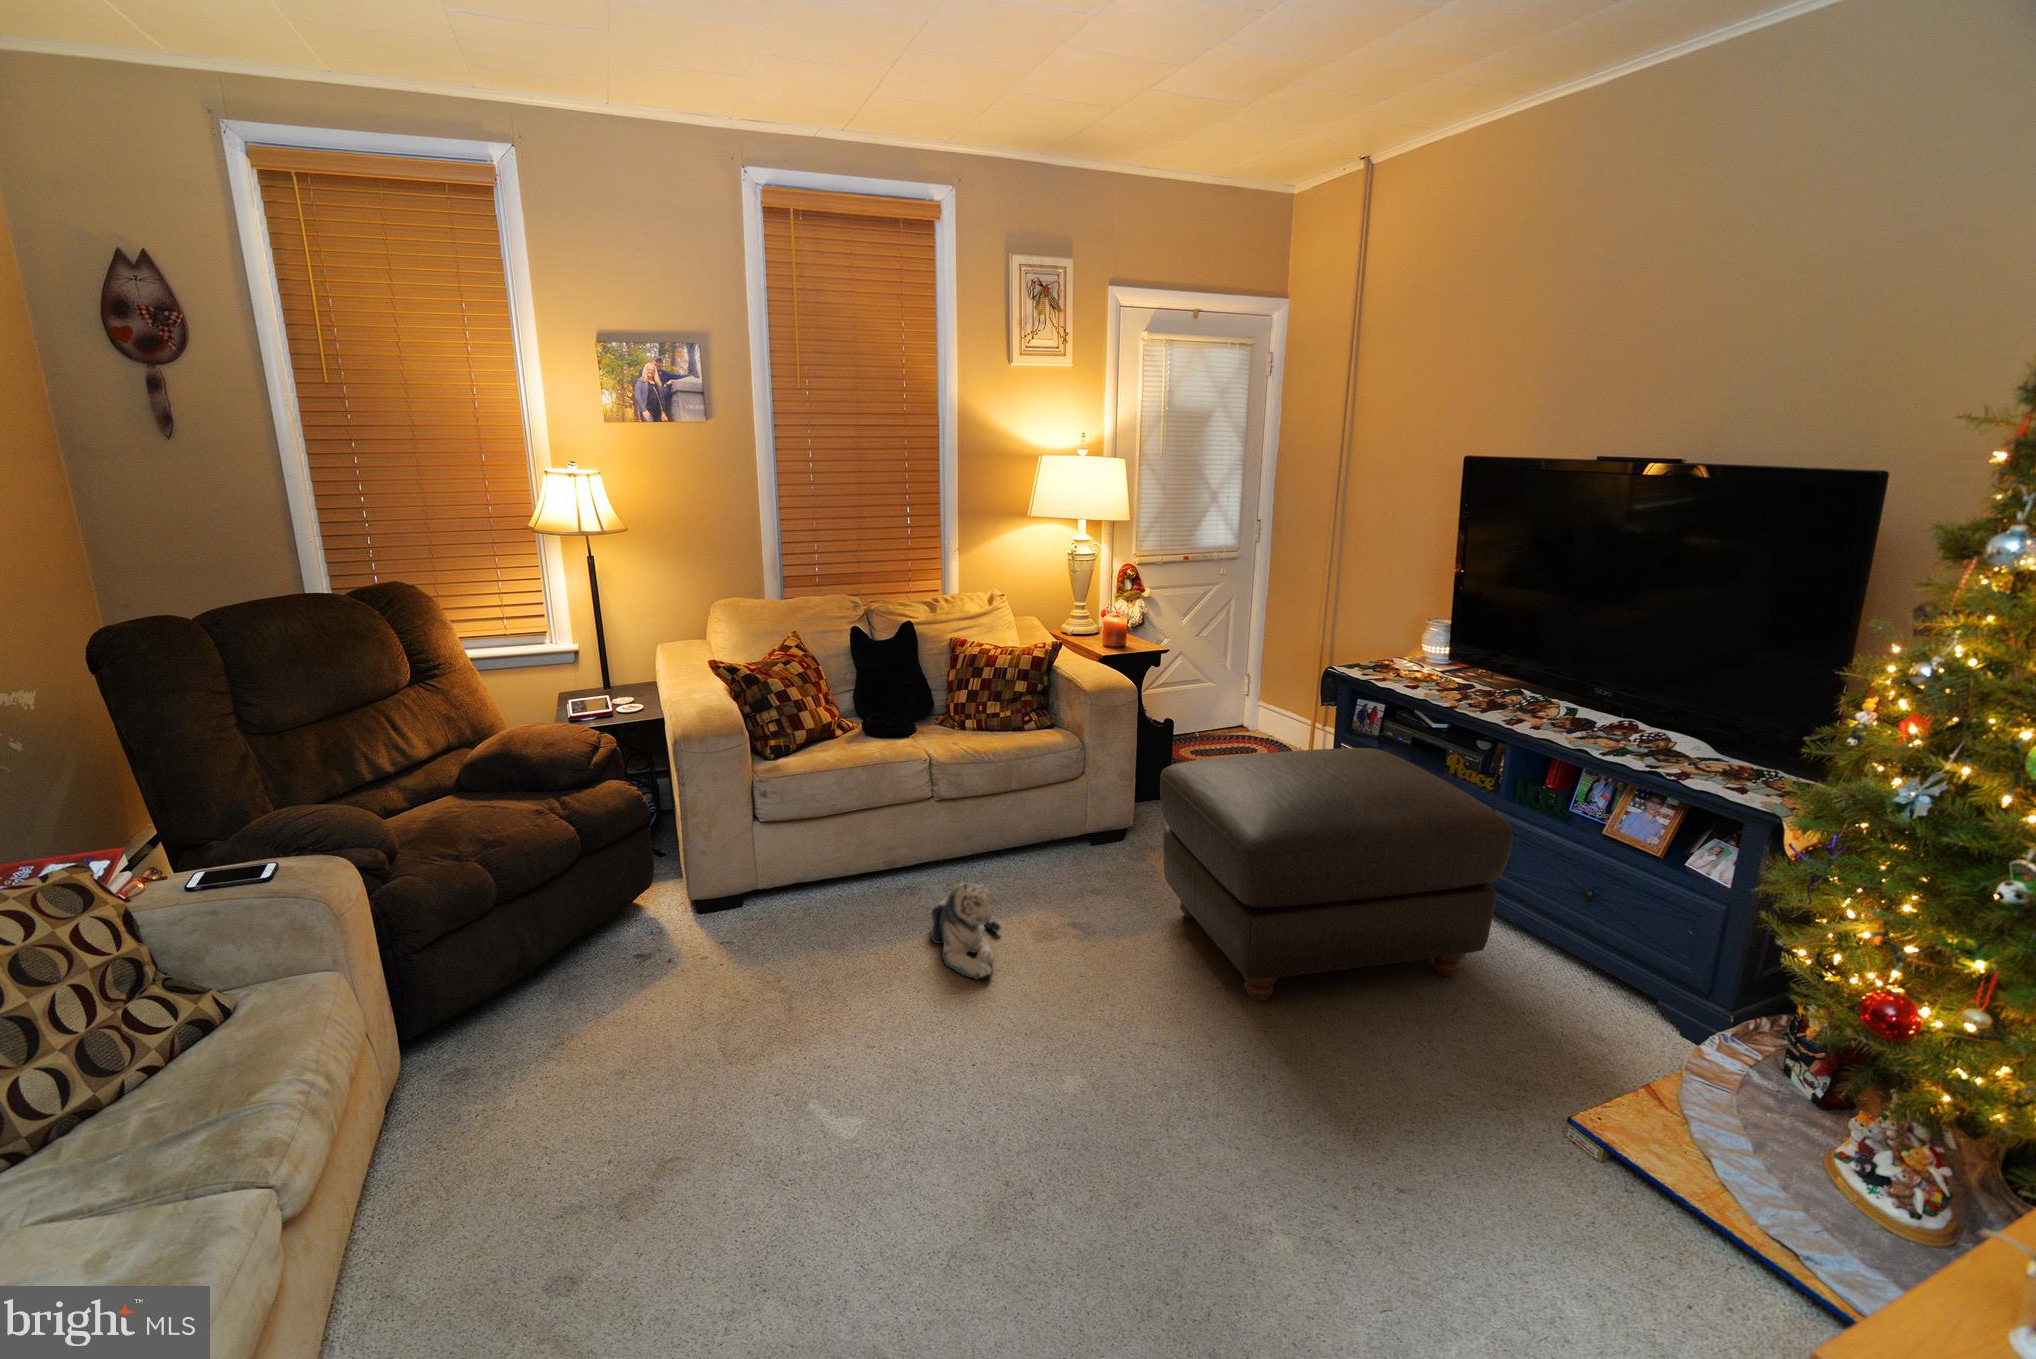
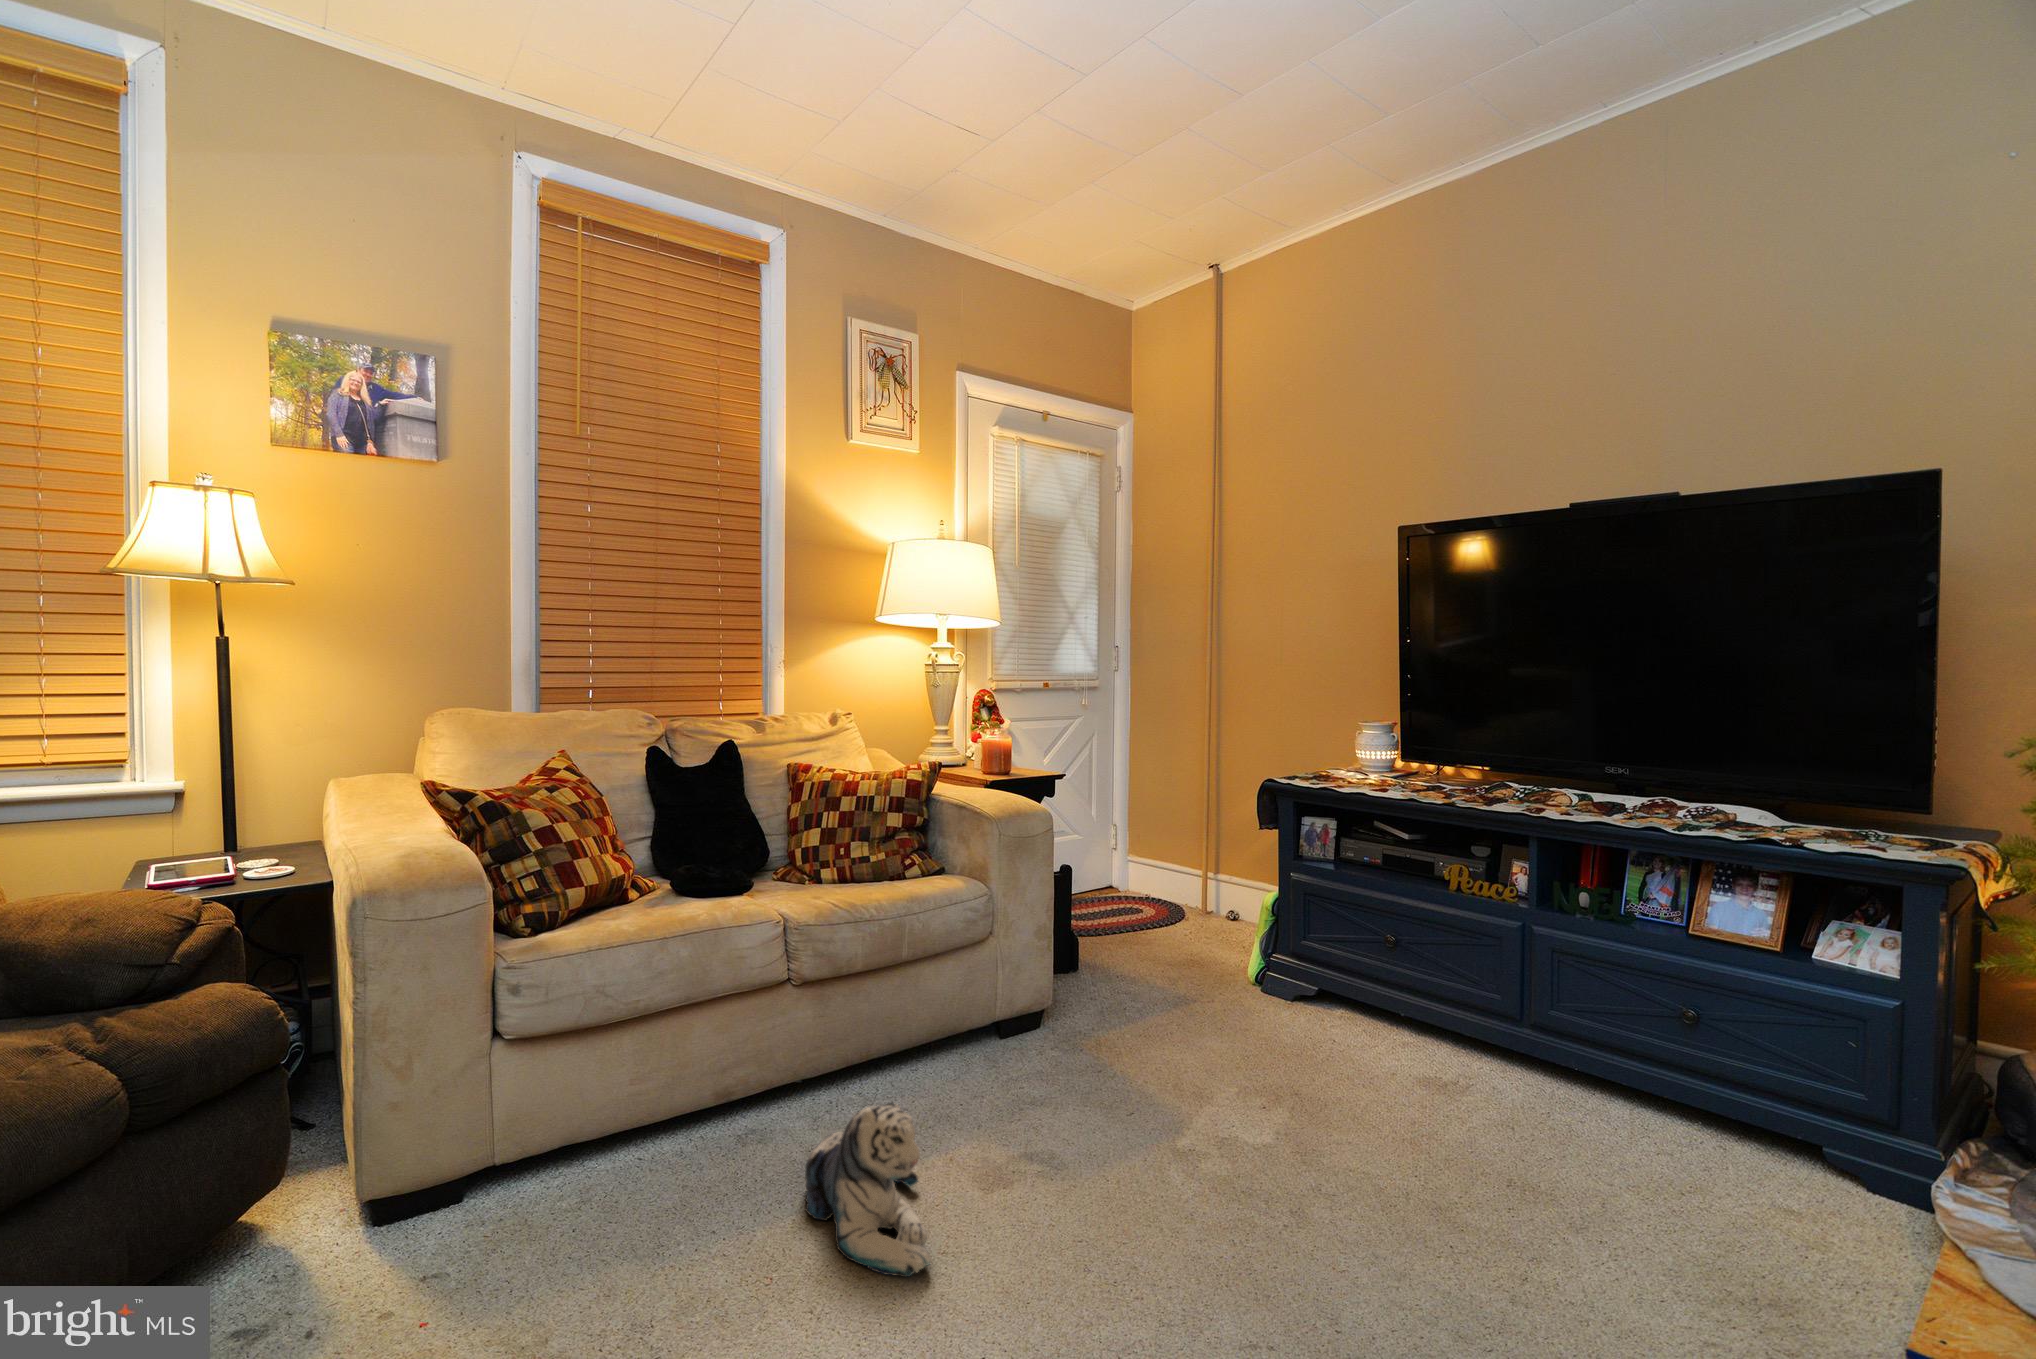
ottoman: present [1160,748,1513,1002] -> none [1127,867,1614,1246]

